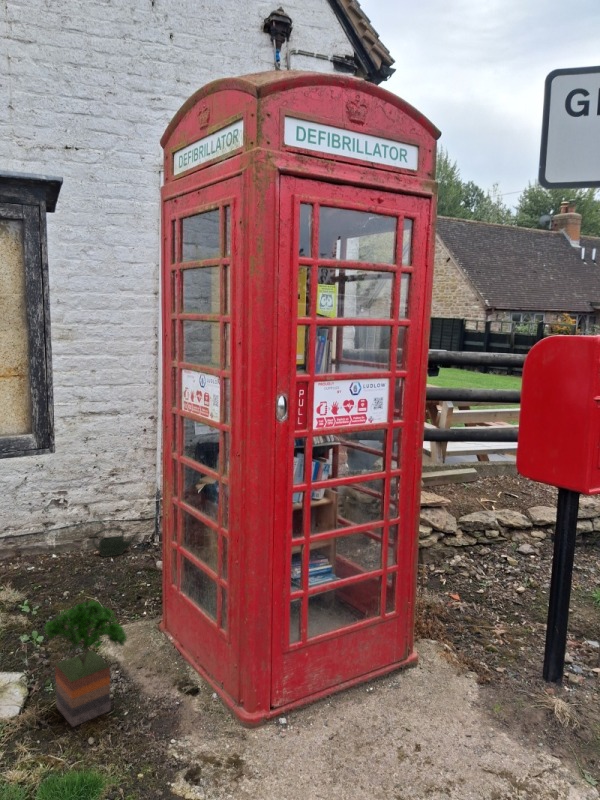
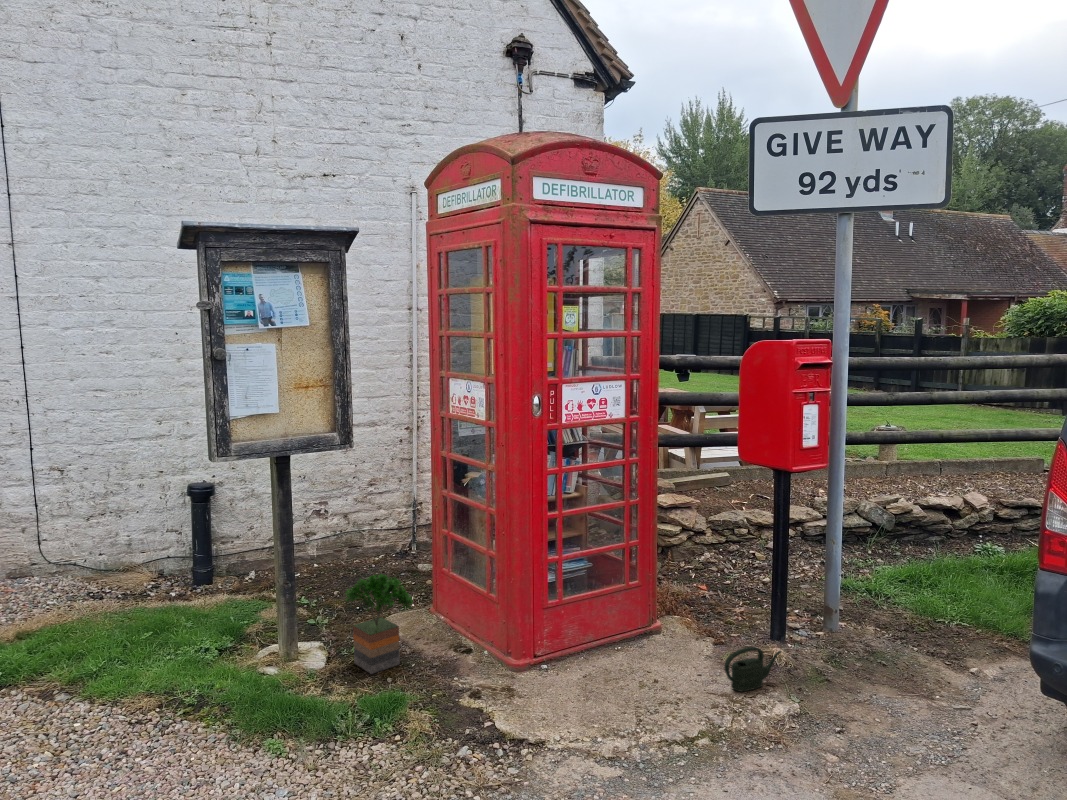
watering can: present [93,527,137,557] -> present [725,647,781,692]

